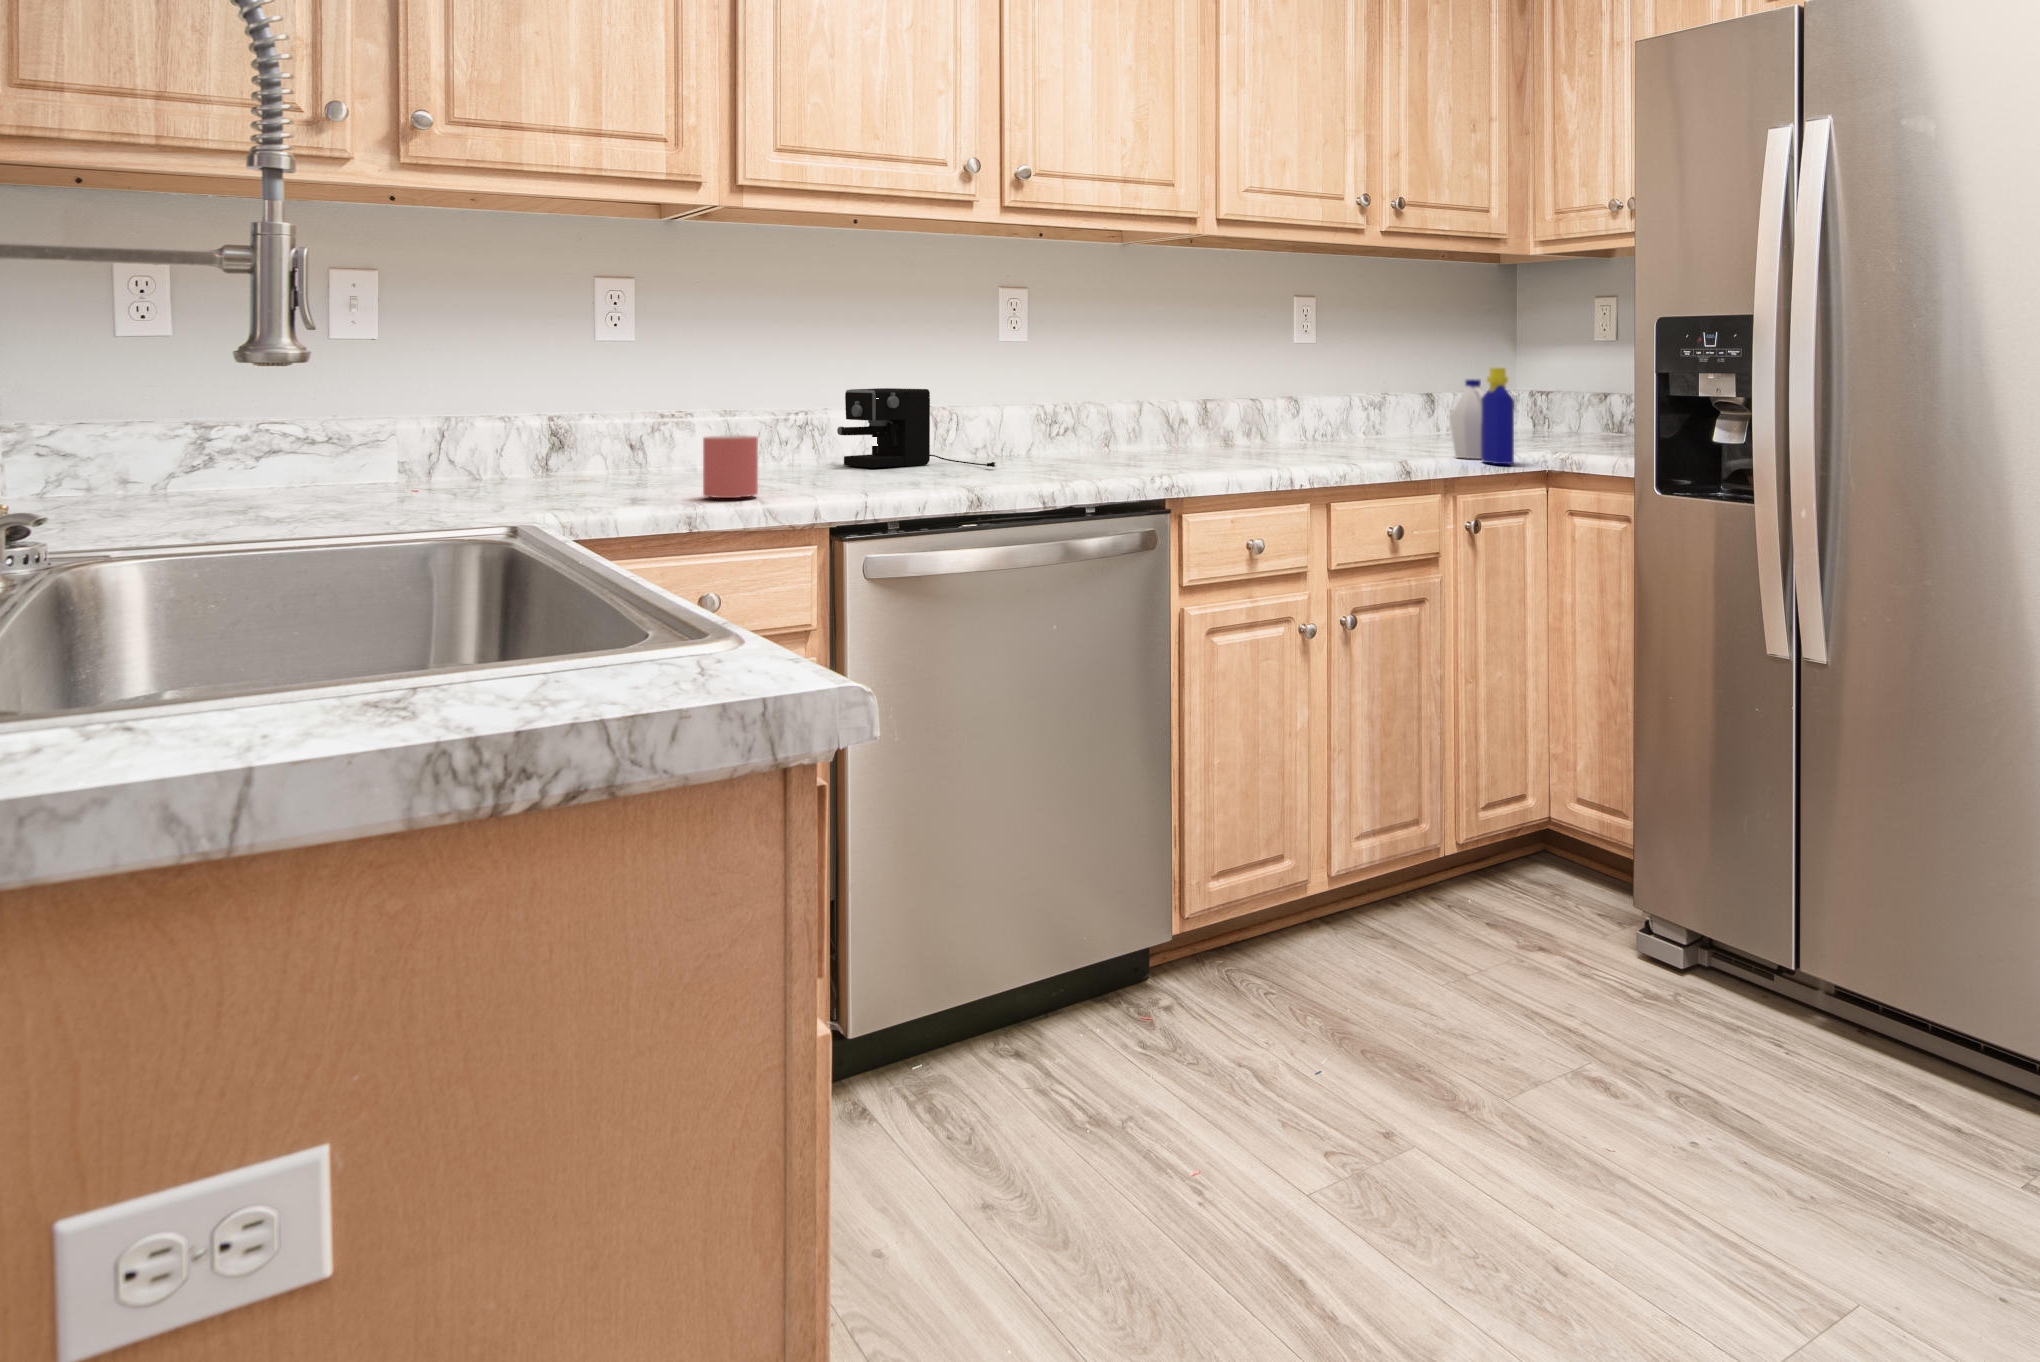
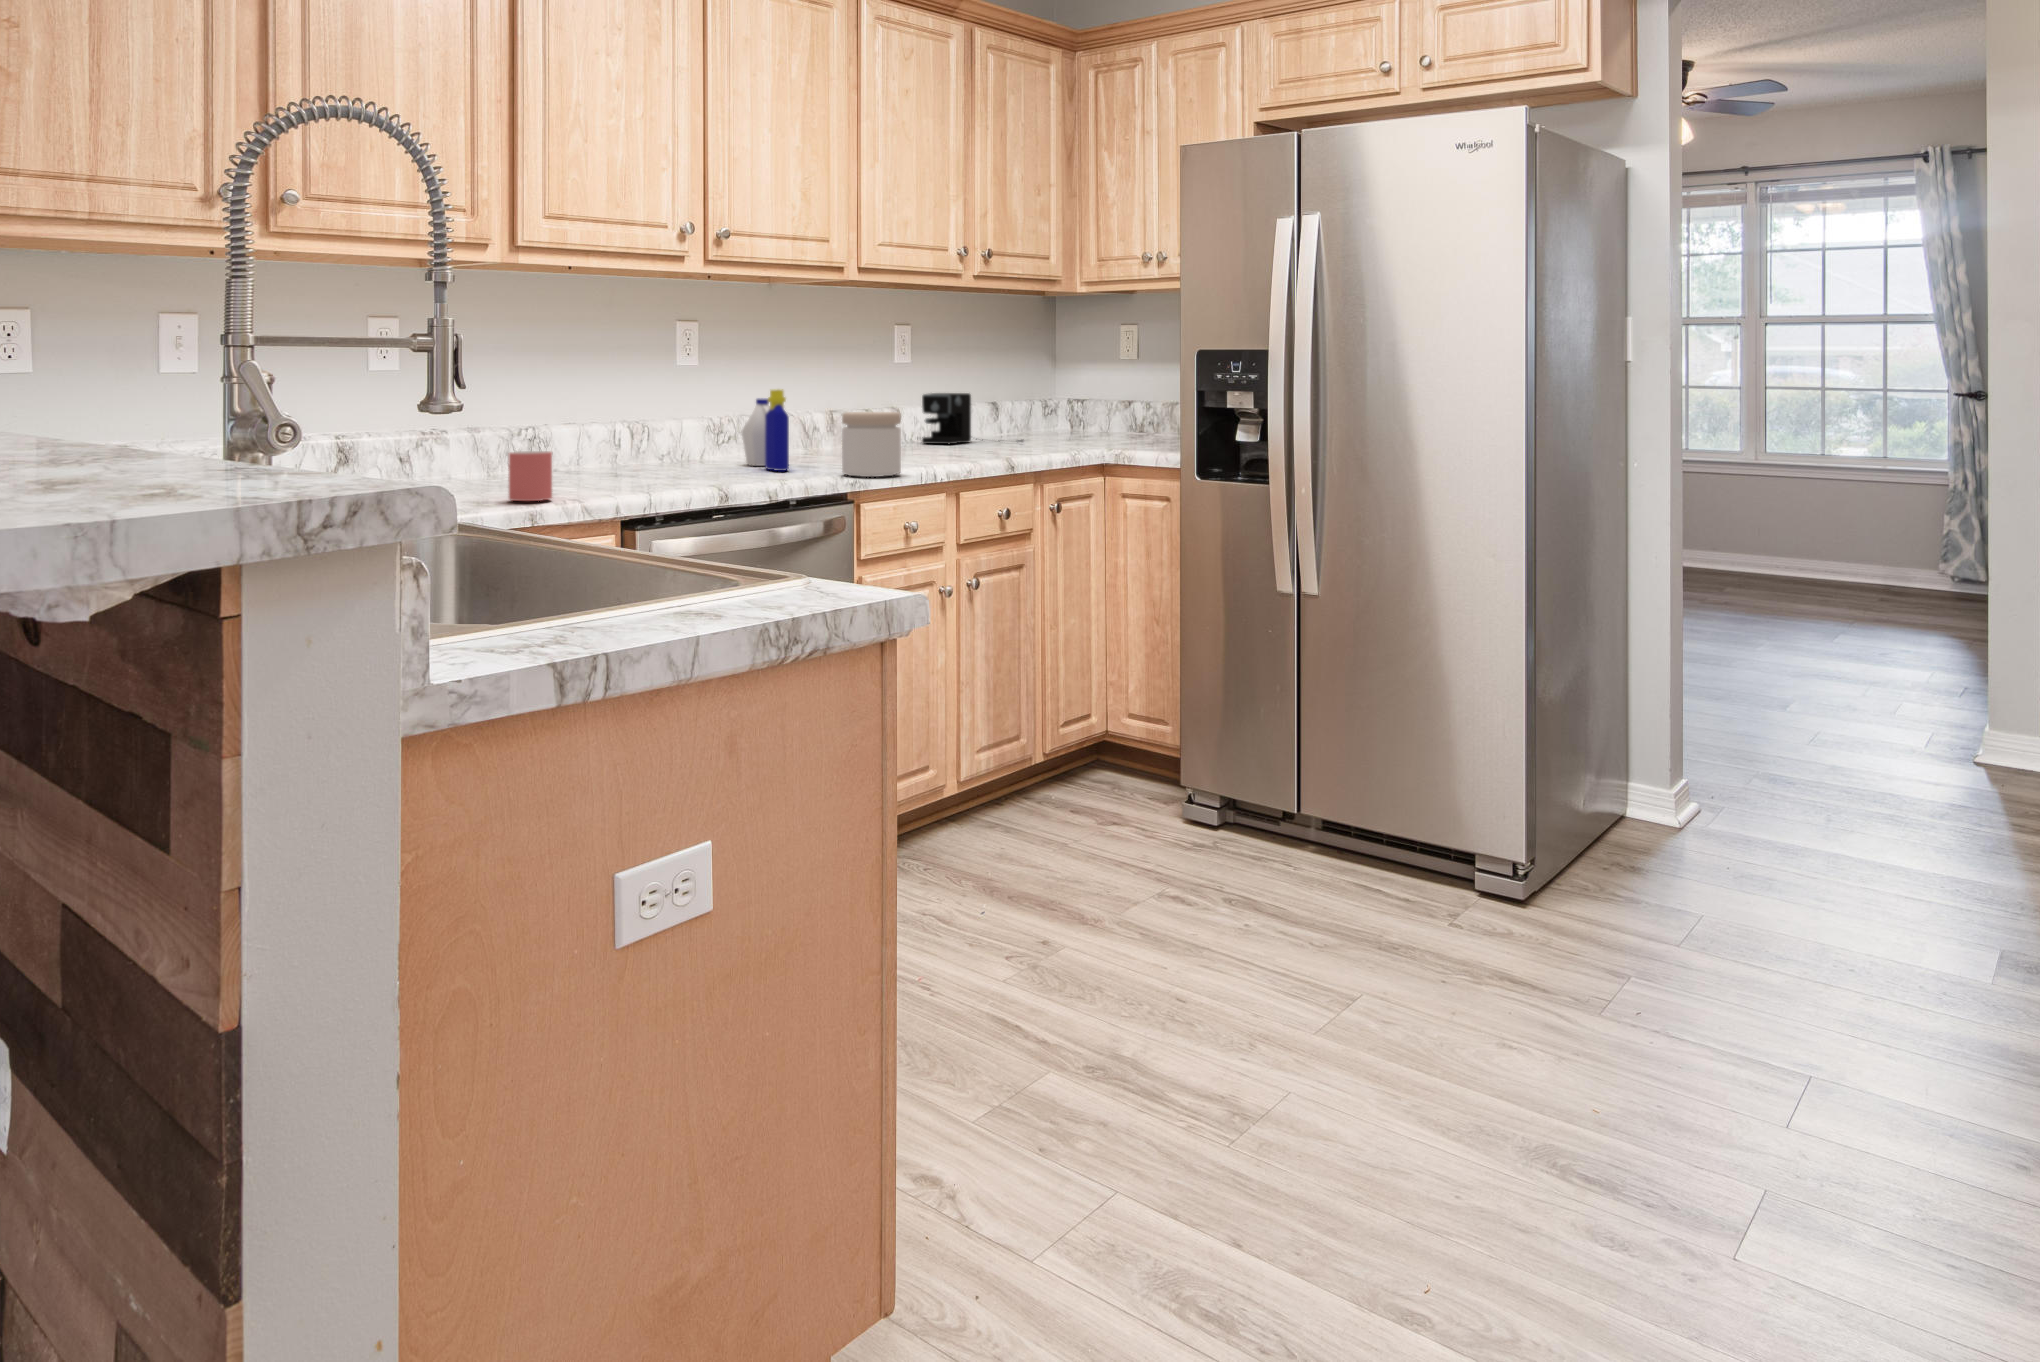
bottle: present [1449,368,1514,464] -> present [742,389,789,471]
coffee maker: present [837,388,996,468] -> present [922,393,1023,444]
jar: none [1167,396,1242,478] -> present [842,412,901,477]

